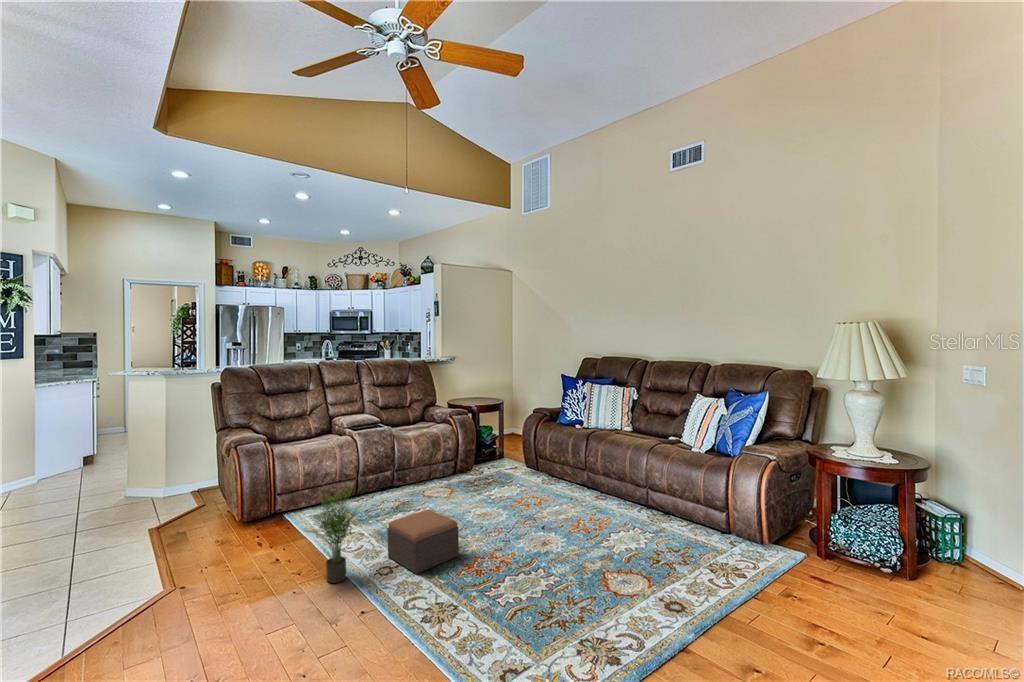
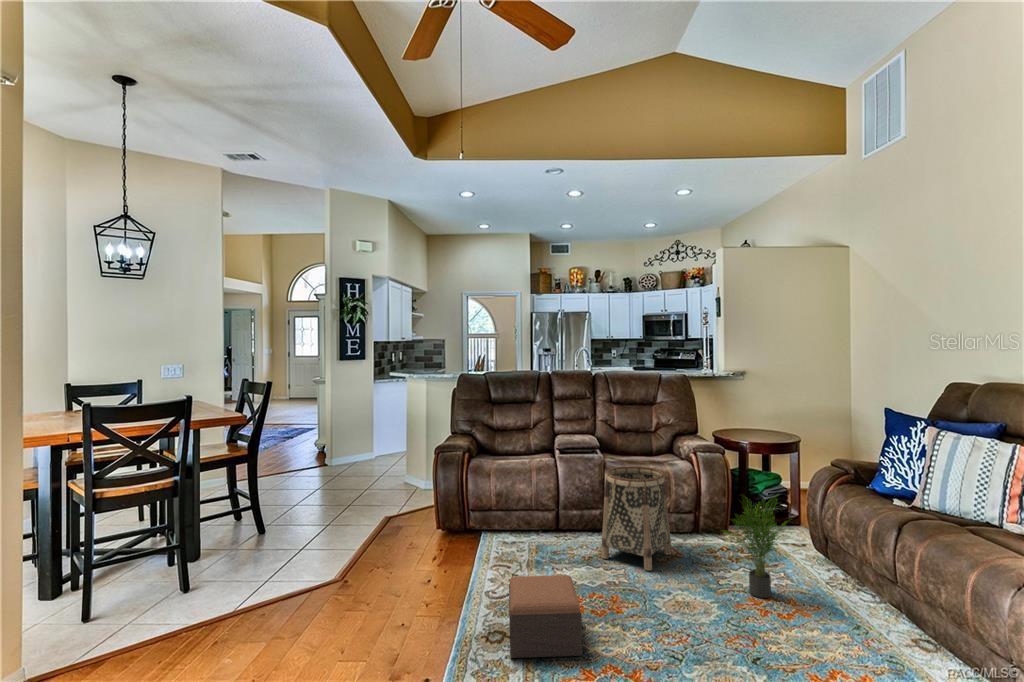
basket: none [407,430,452,504] -> present [601,466,671,571]
potted plant: present [307,494,358,583] -> present [728,505,784,598]

